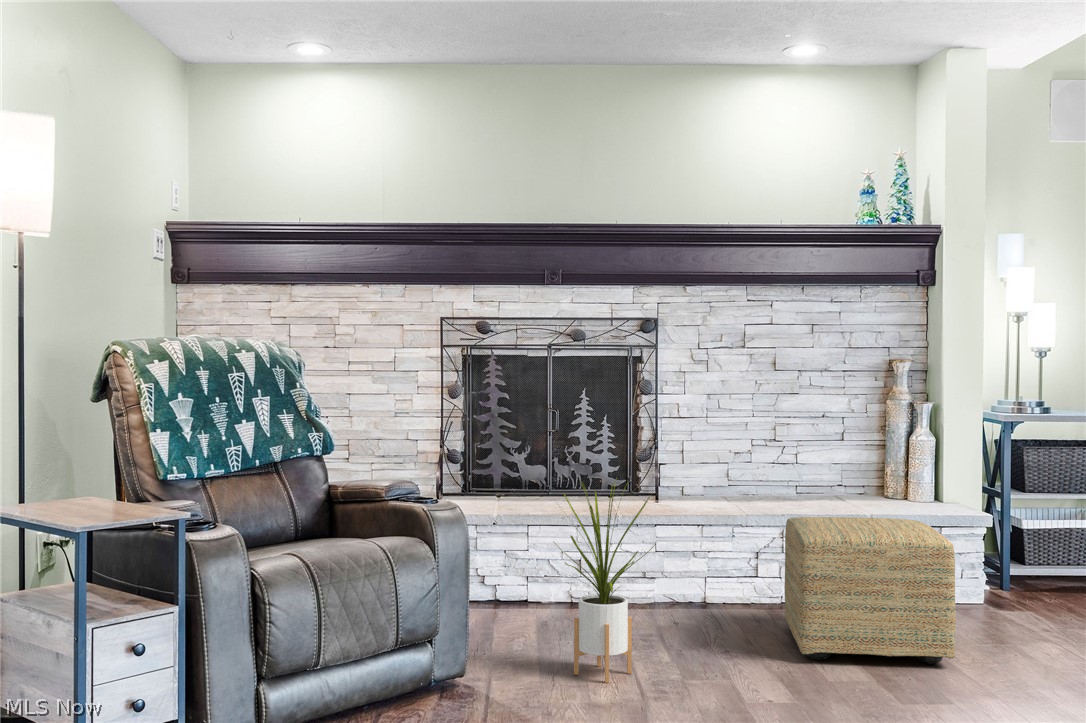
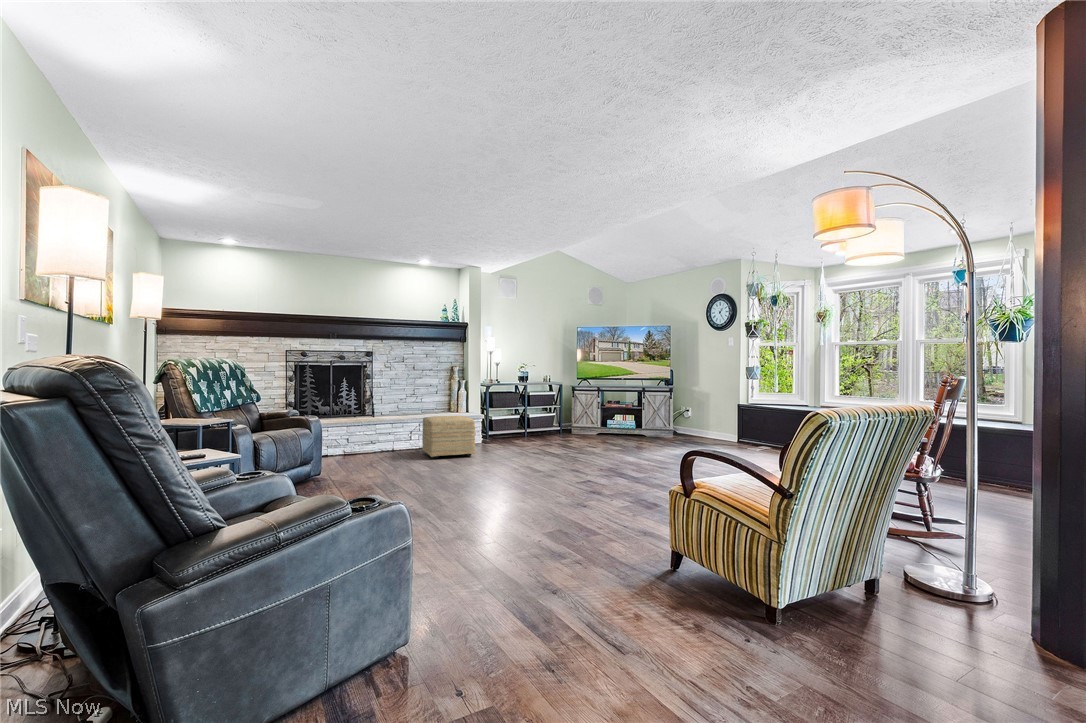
house plant: present [554,479,656,683] -> none [352,404,388,469]

